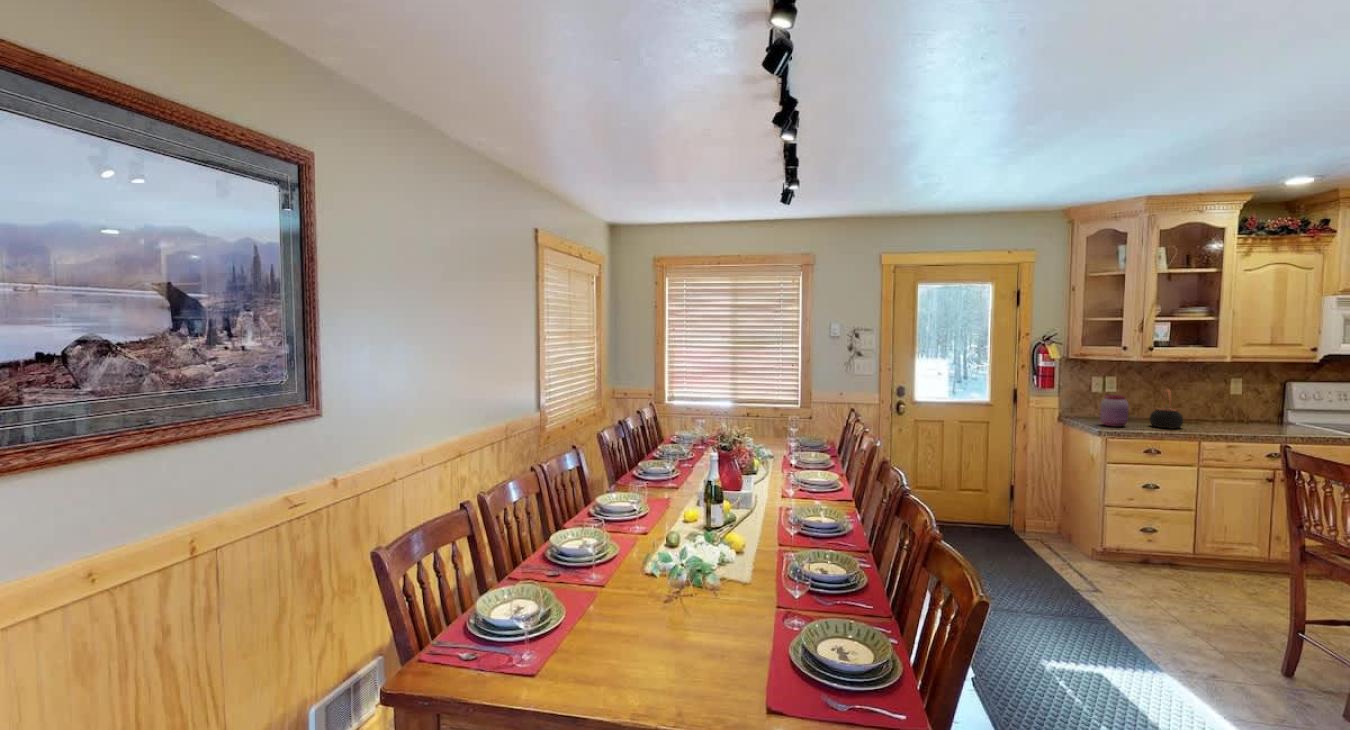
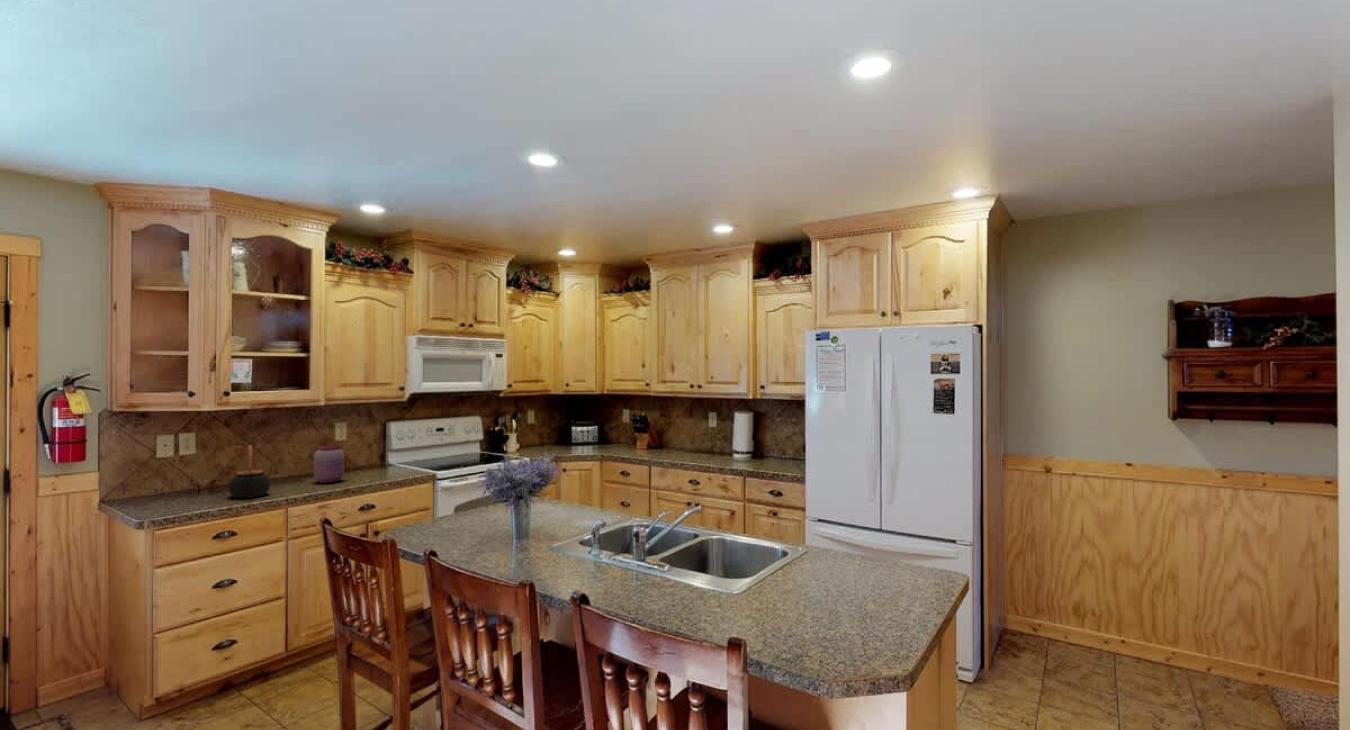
jar: present [1100,395,1129,427] -> present [314,445,344,483]

